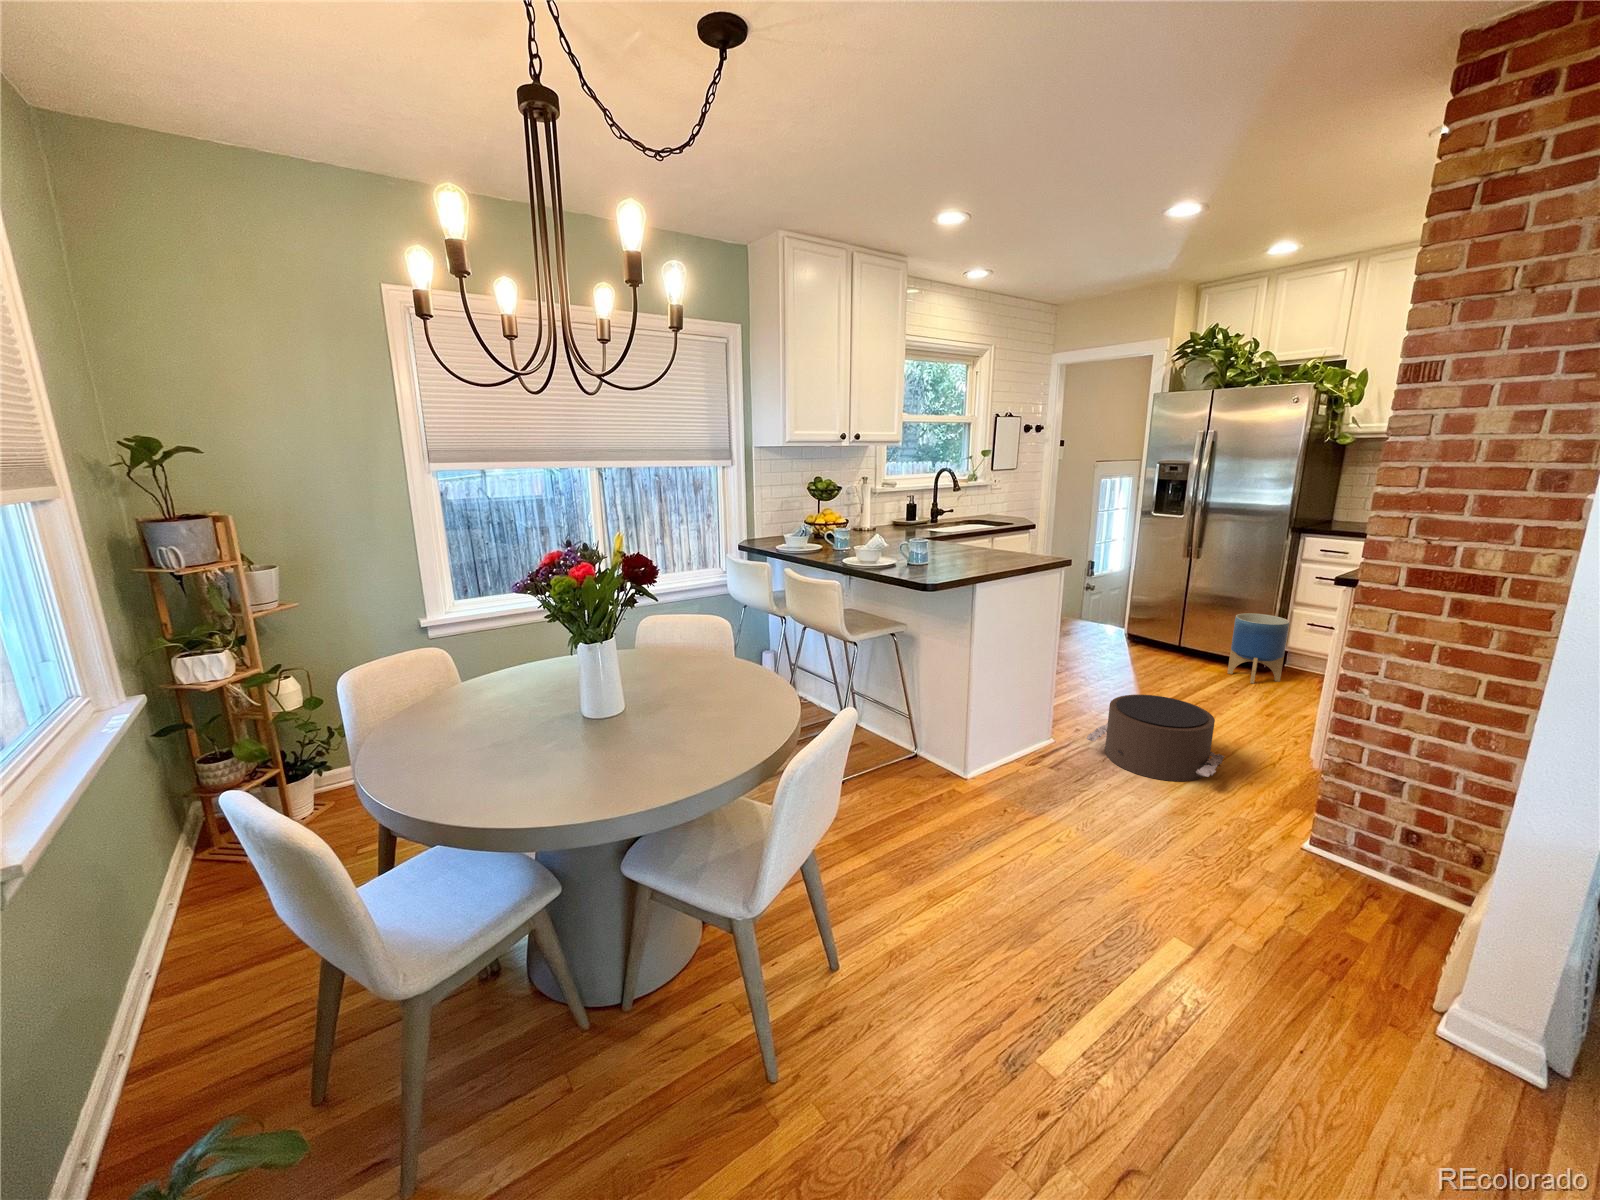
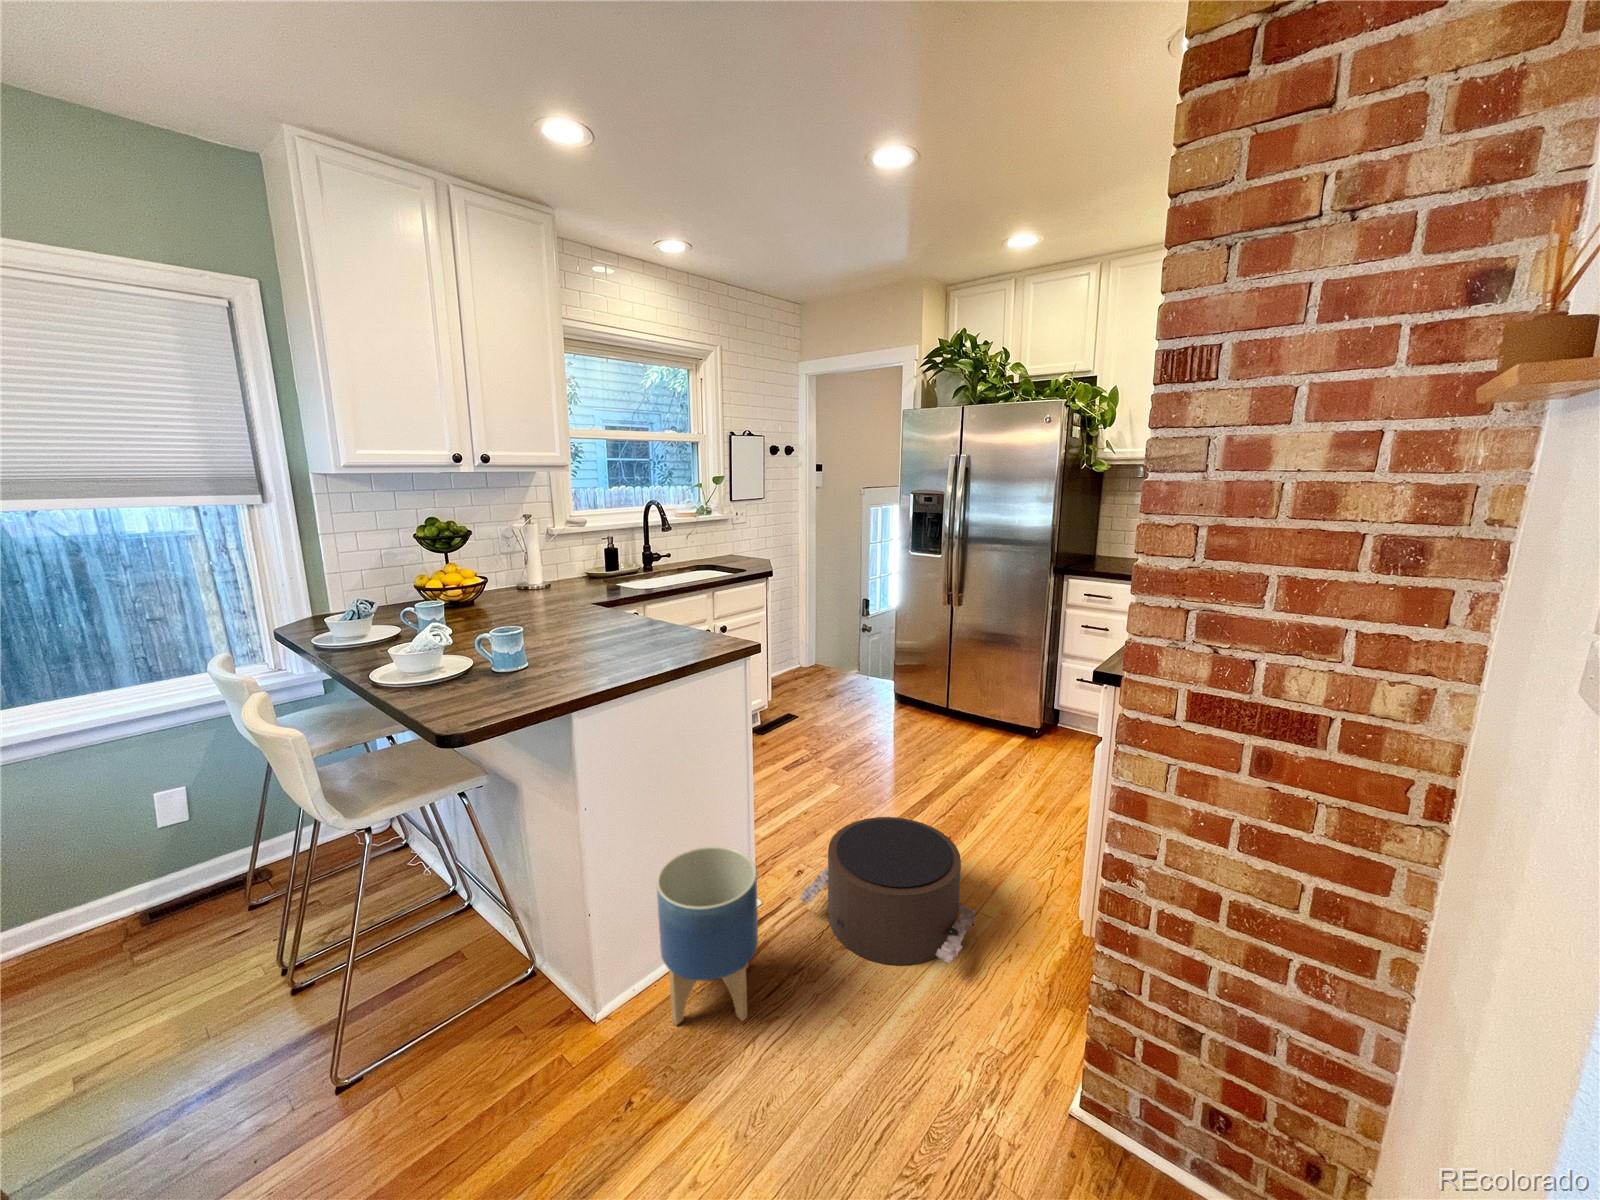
planter: present [1228,613,1290,683] -> present [657,846,758,1025]

